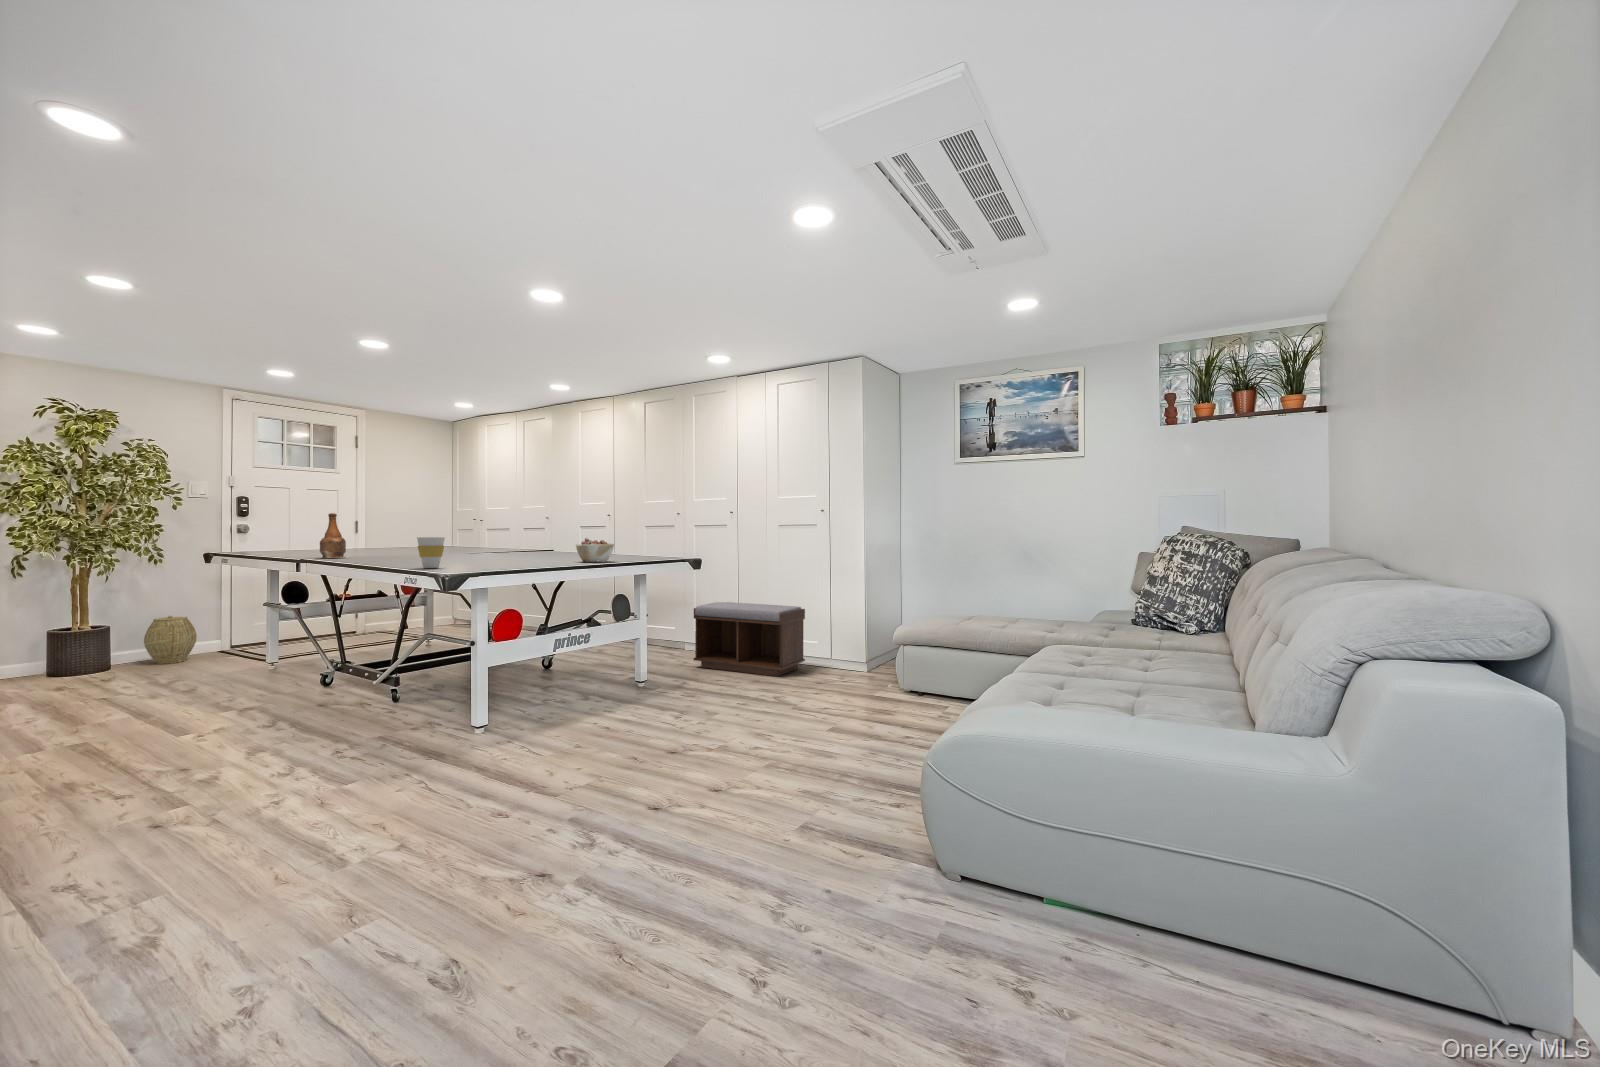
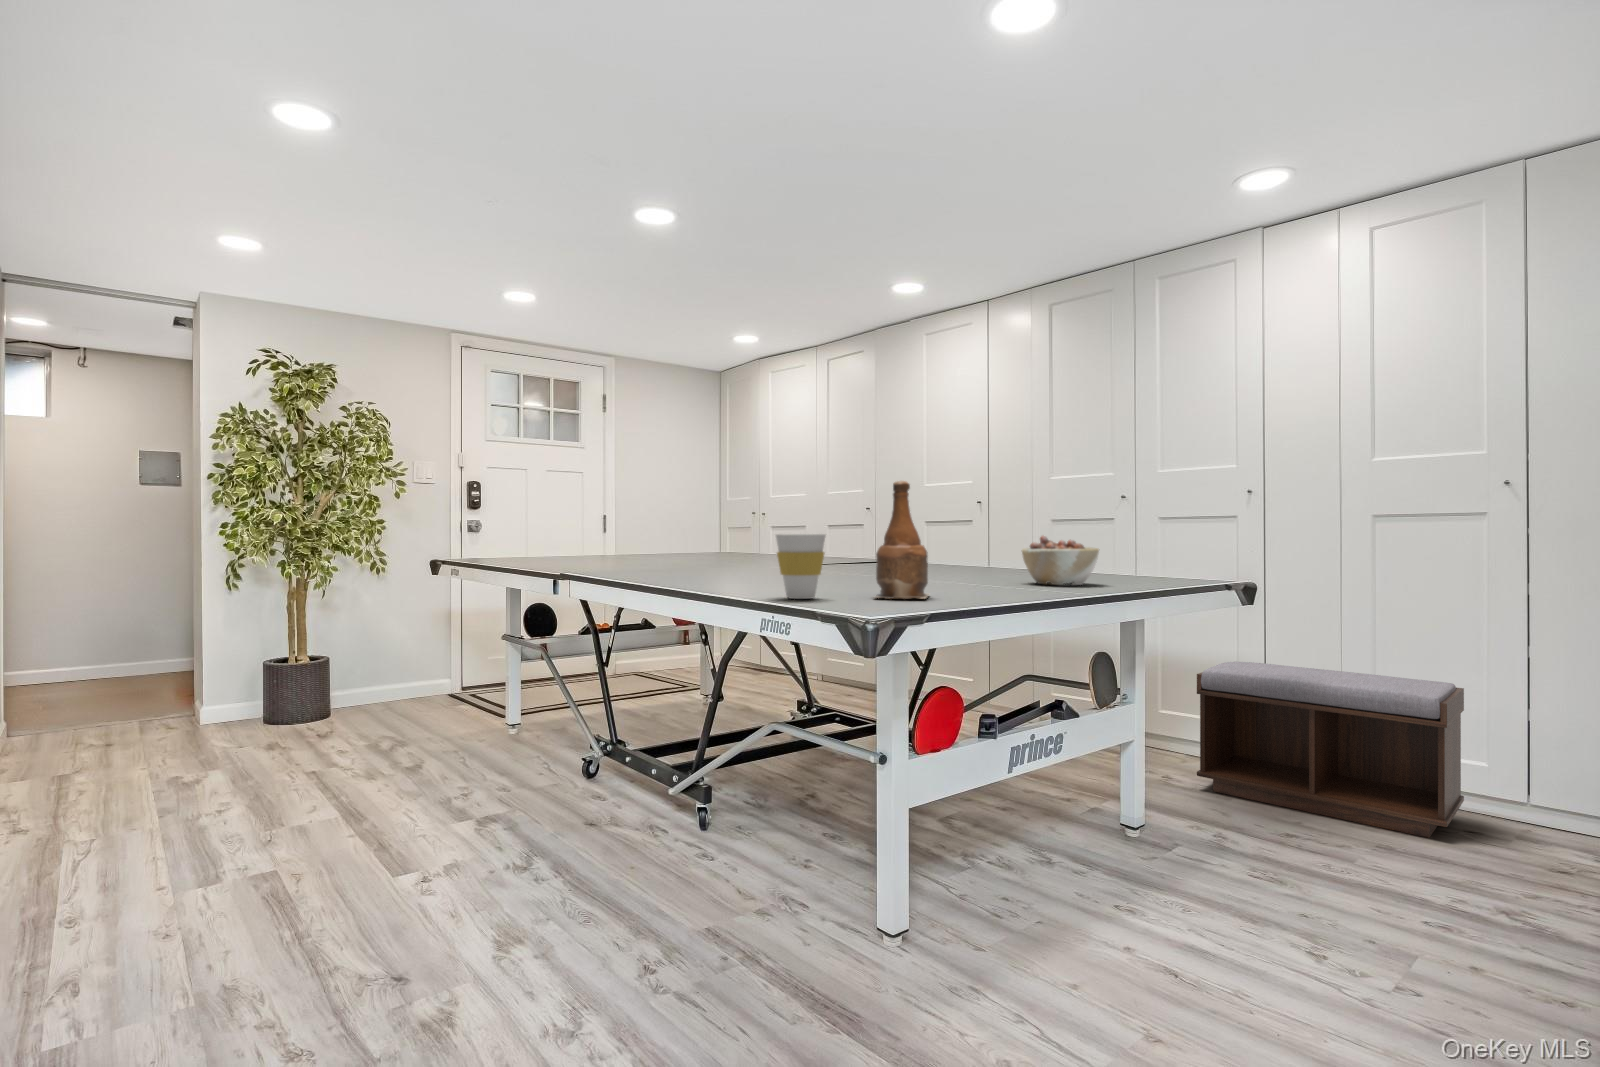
bottle: present [320,513,346,558] -> present [876,481,929,598]
woven basket: present [144,616,197,664] -> none [366,644,423,710]

